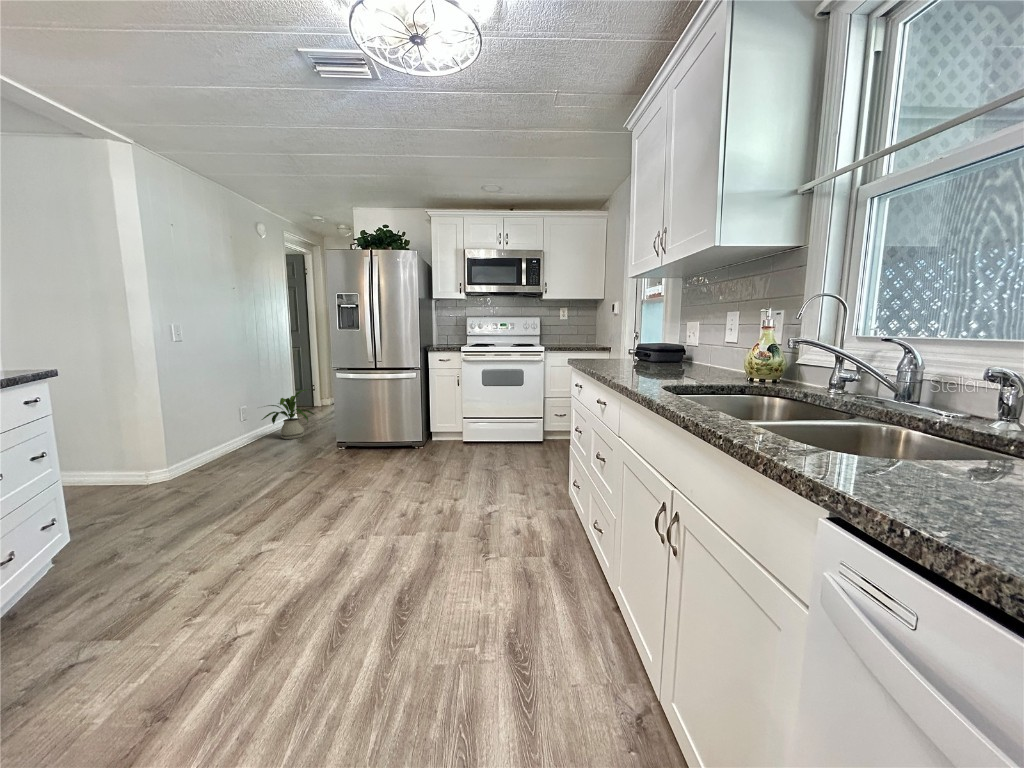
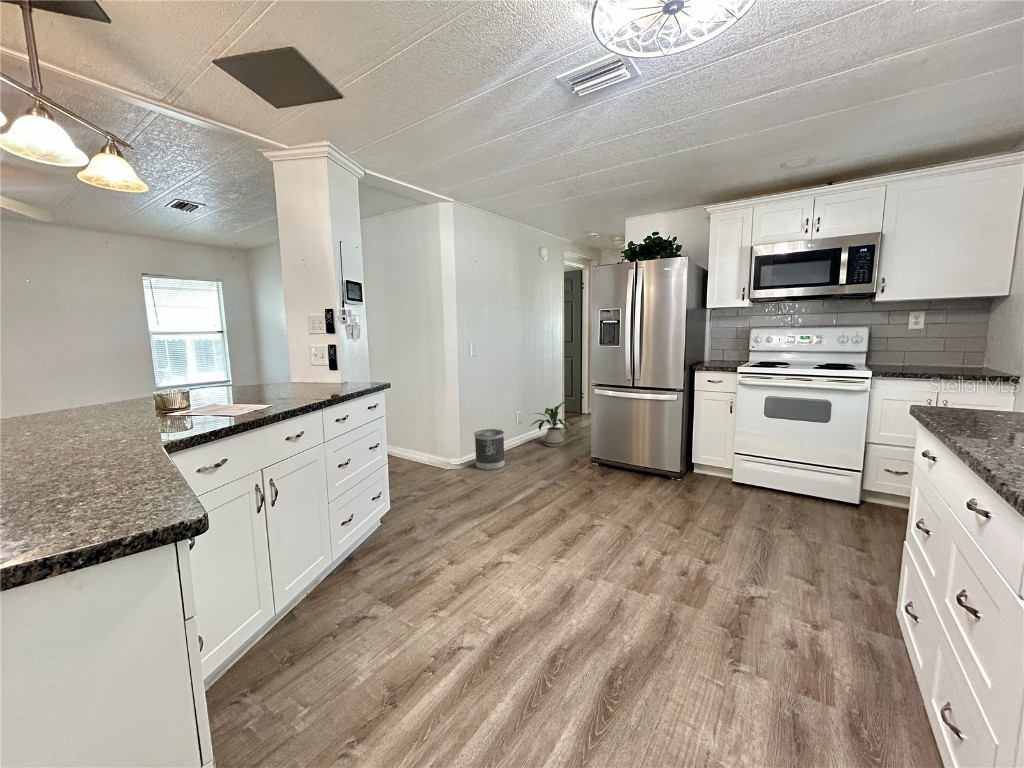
wastebasket: none [188,426,235,475] -> present [474,429,505,470]

